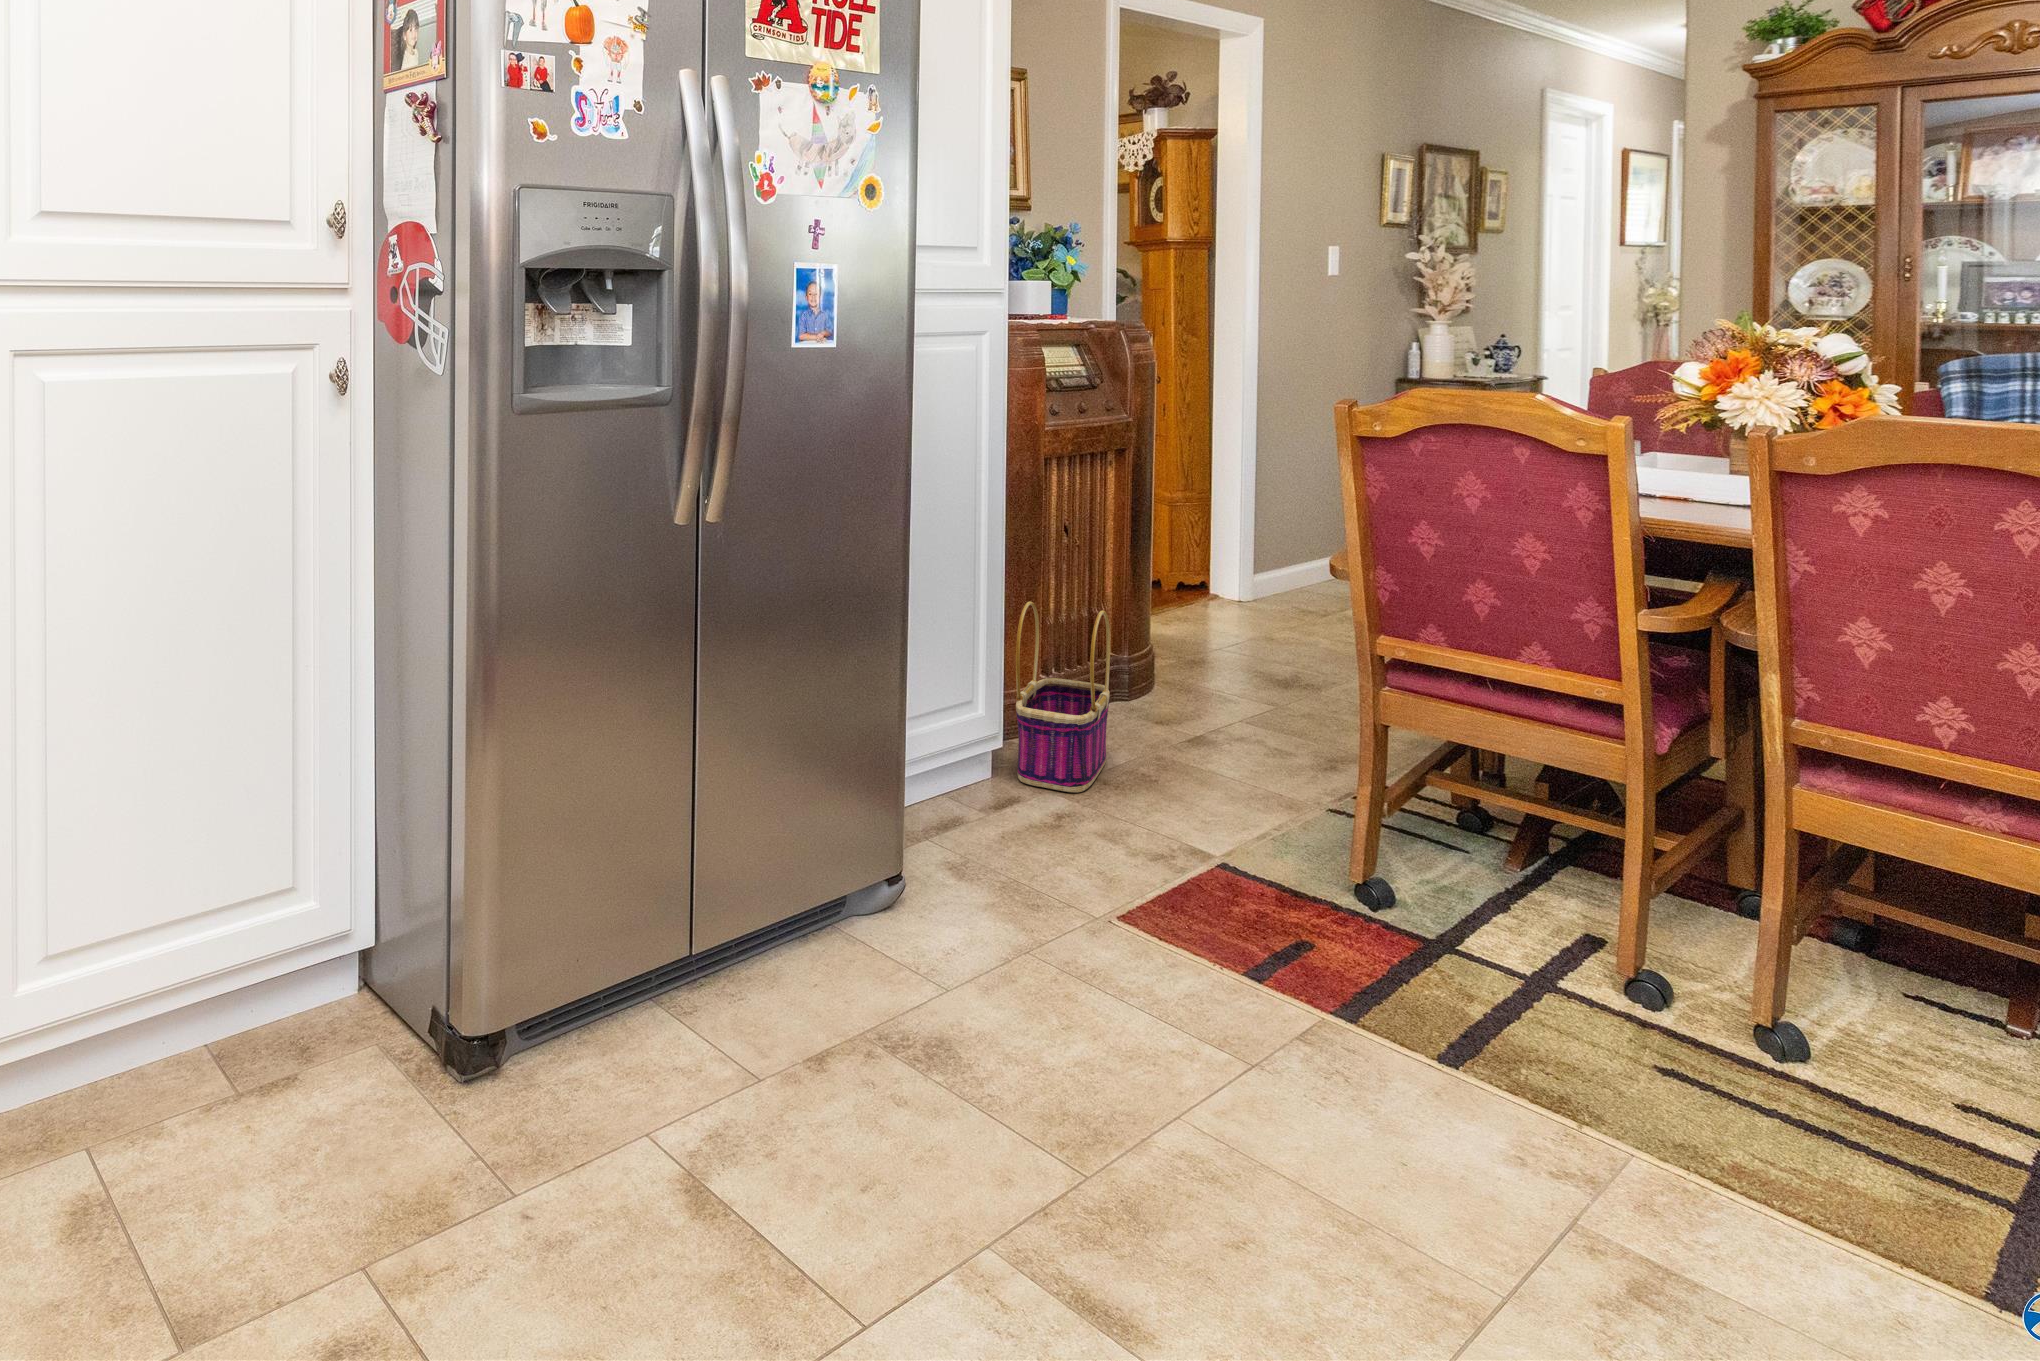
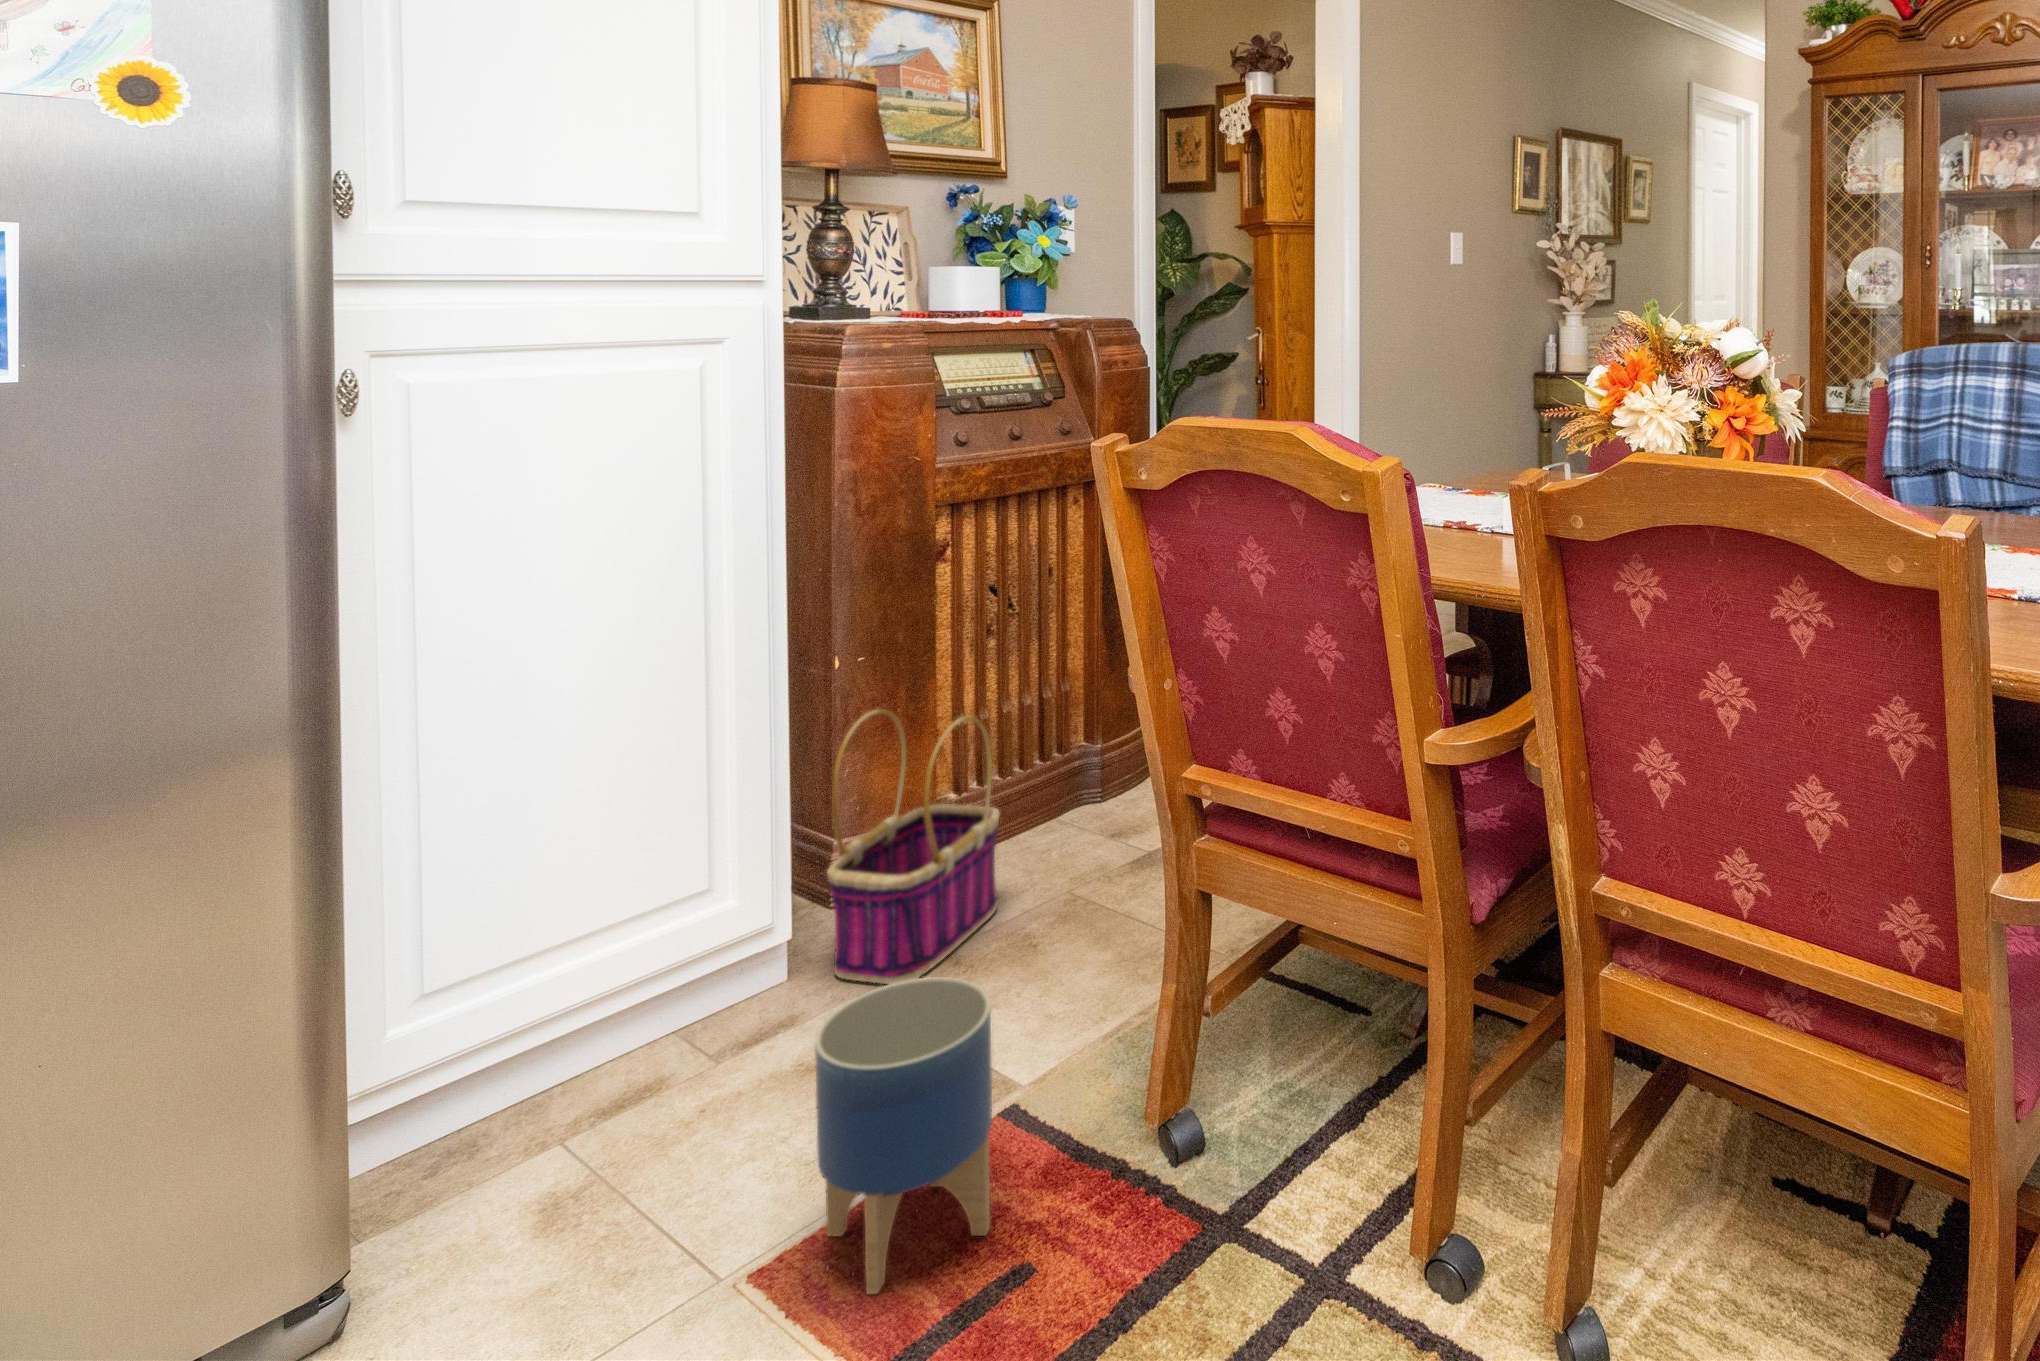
planter: none [1153,759,1267,942] -> present [815,977,992,1294]

